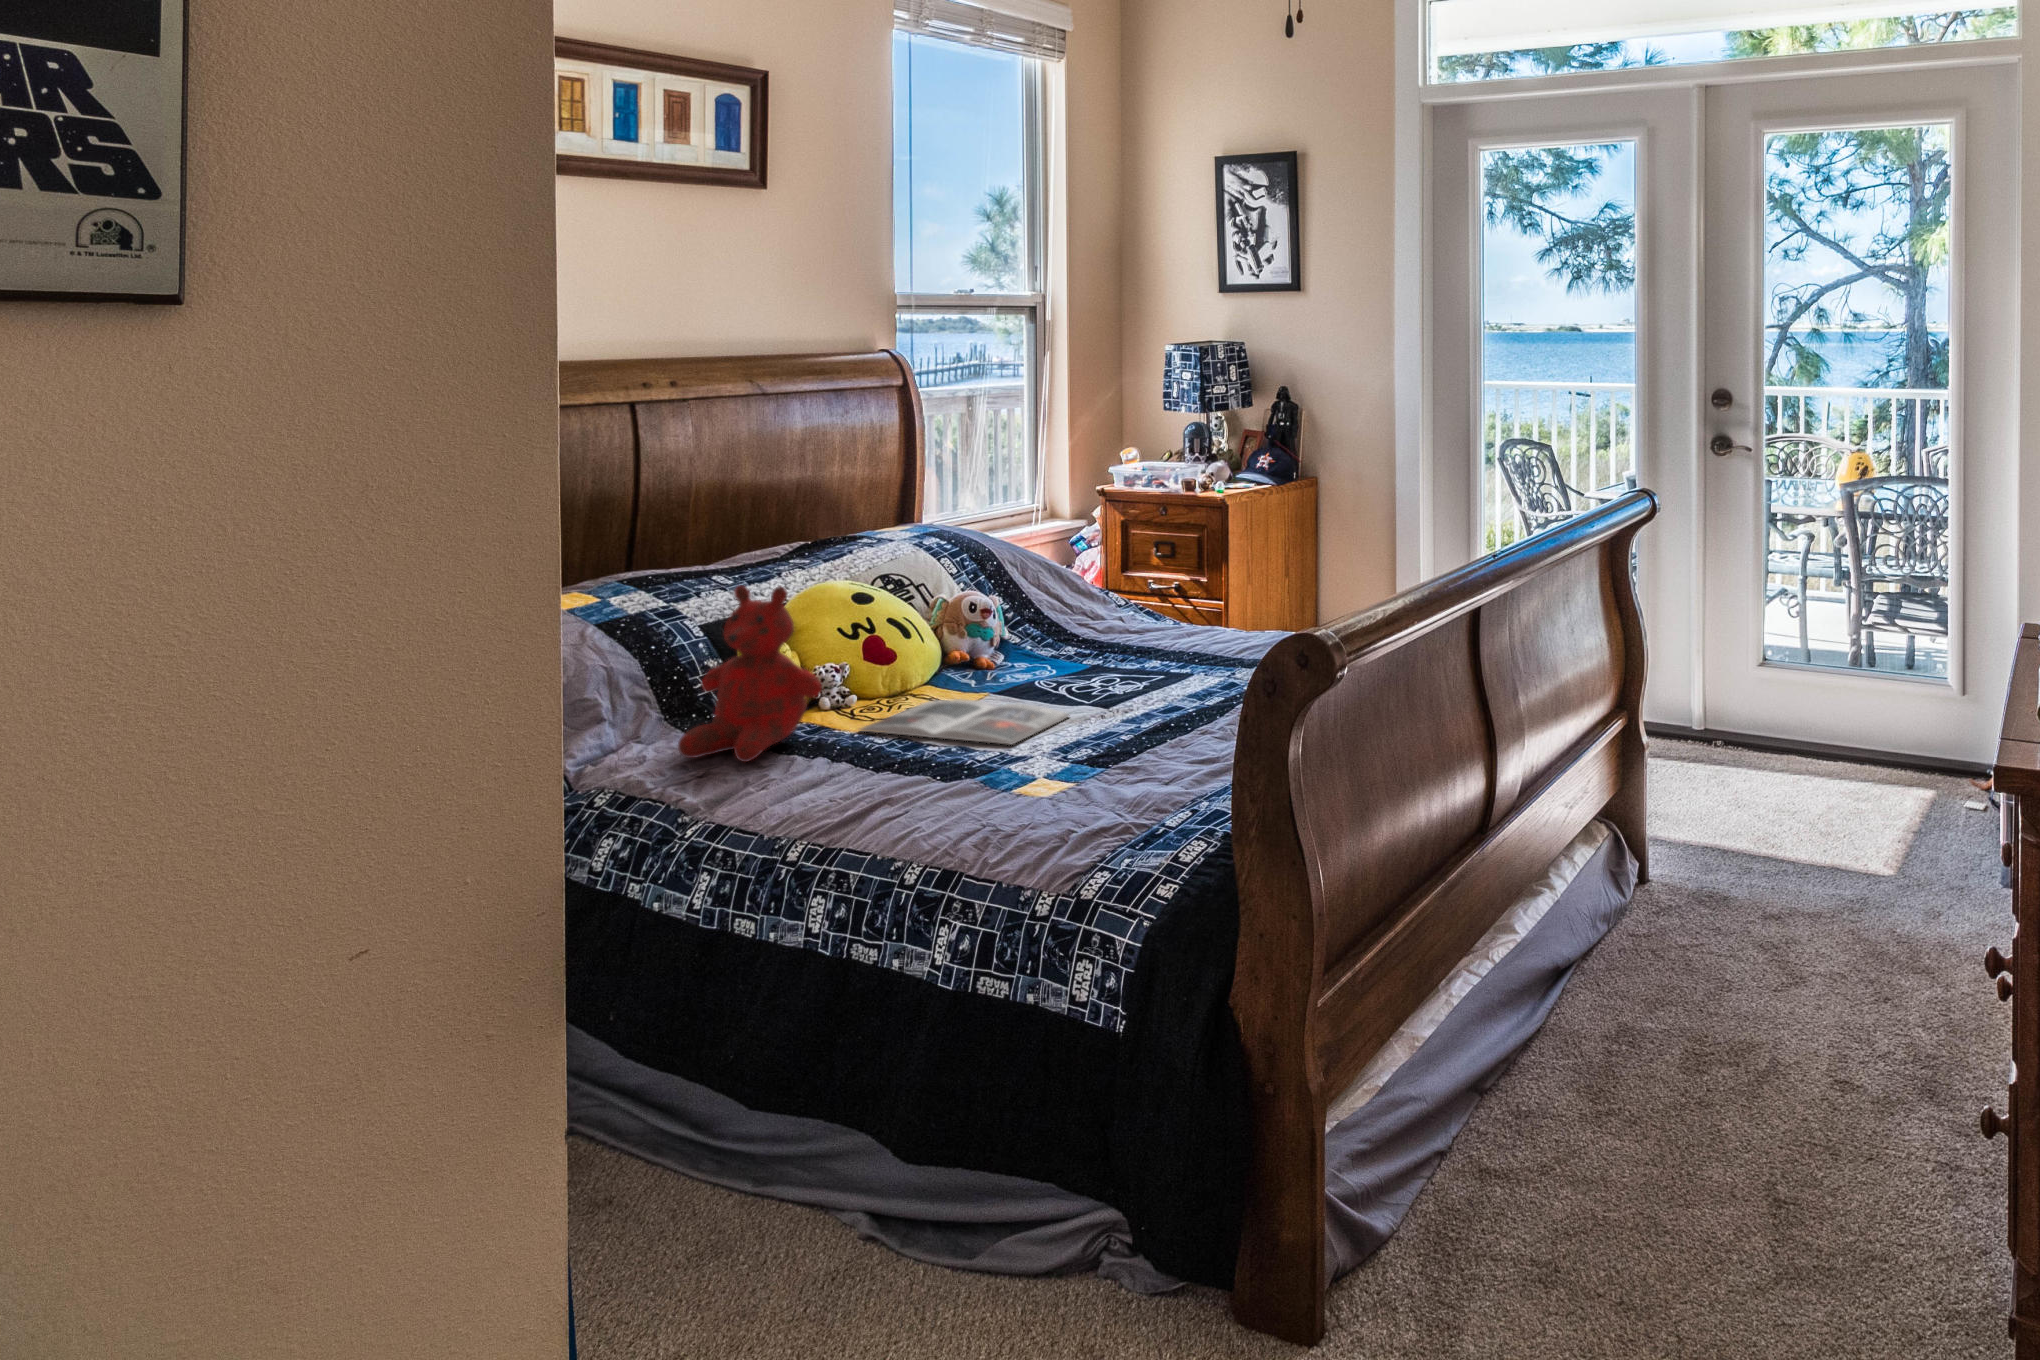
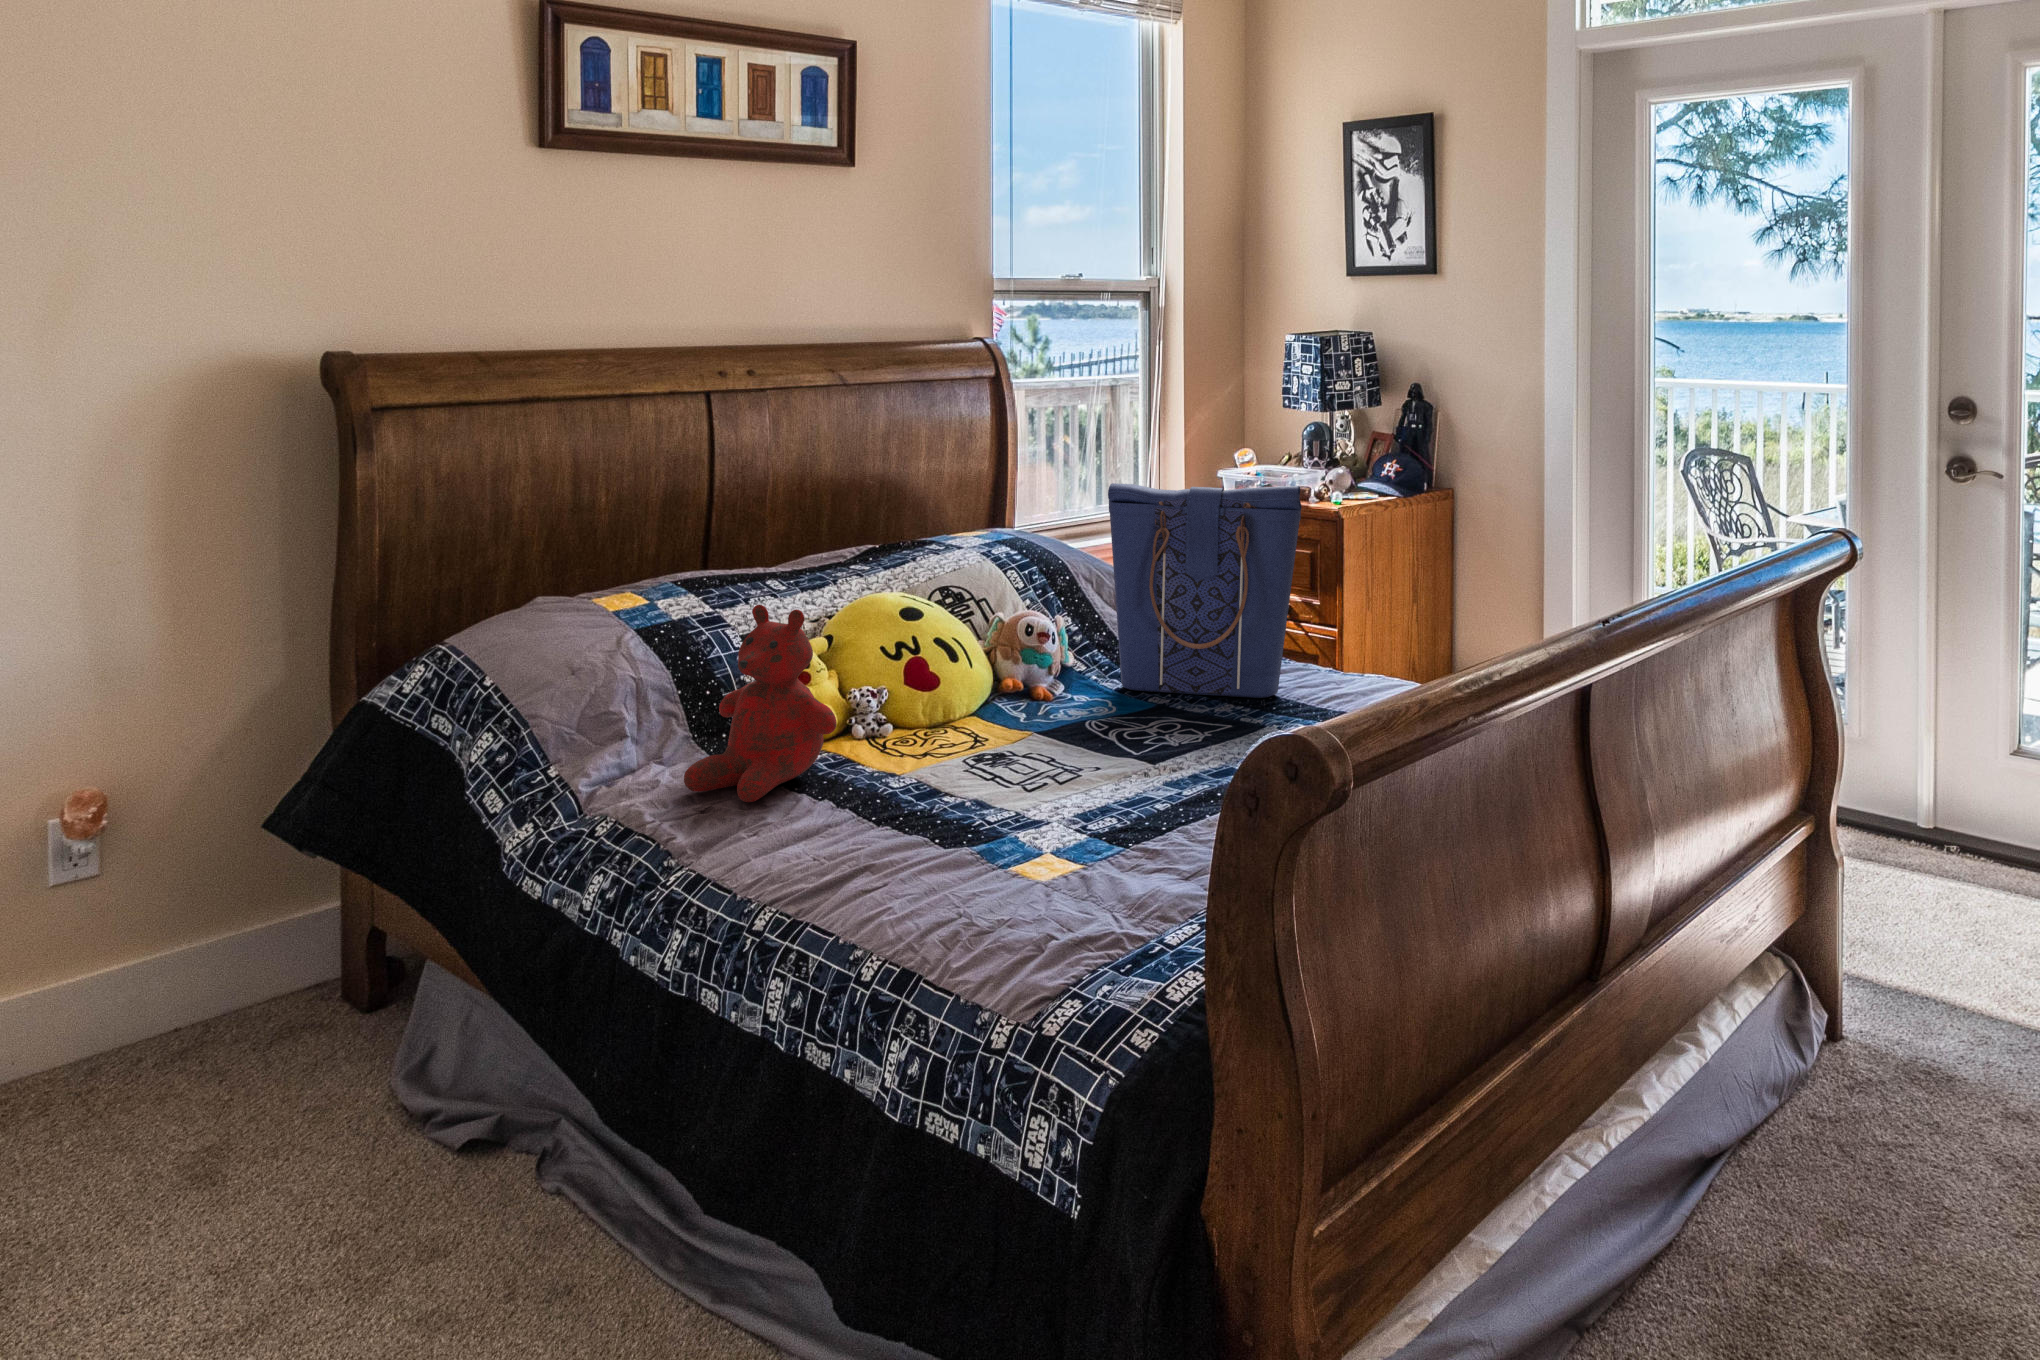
tote bag: none [1041,465,1218,657] -> present [1108,483,1302,698]
magazine: present [860,699,1070,745] -> none [878,738,1109,805]

